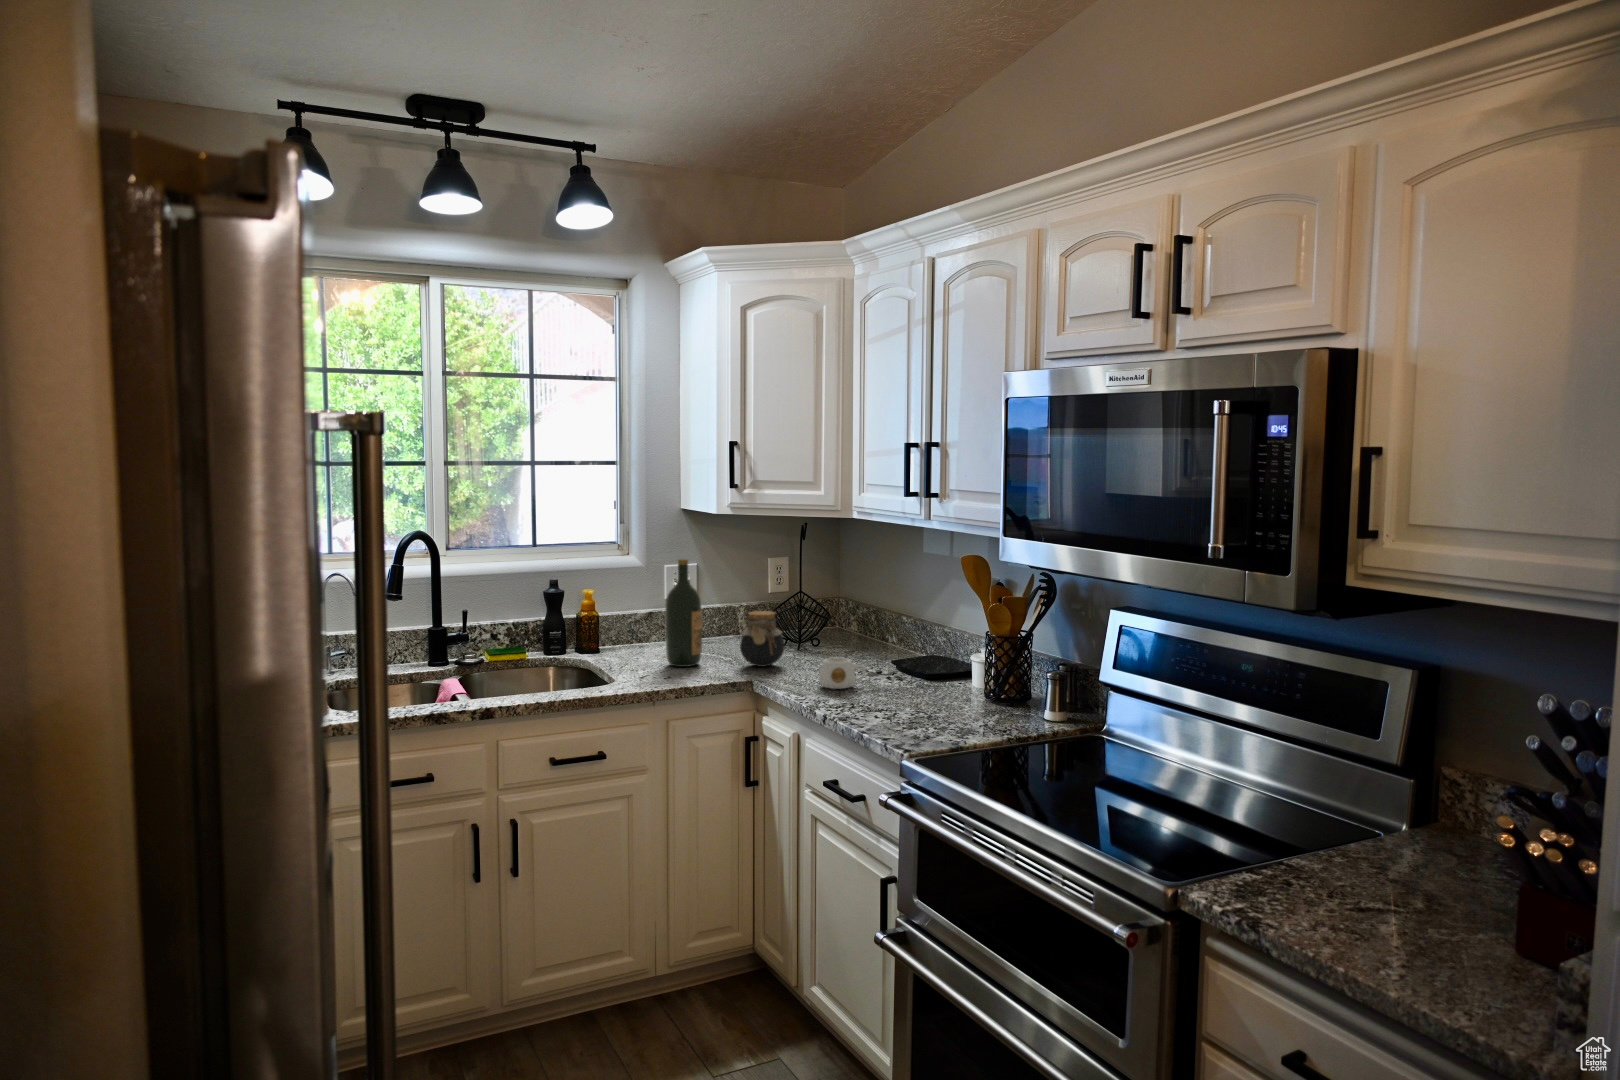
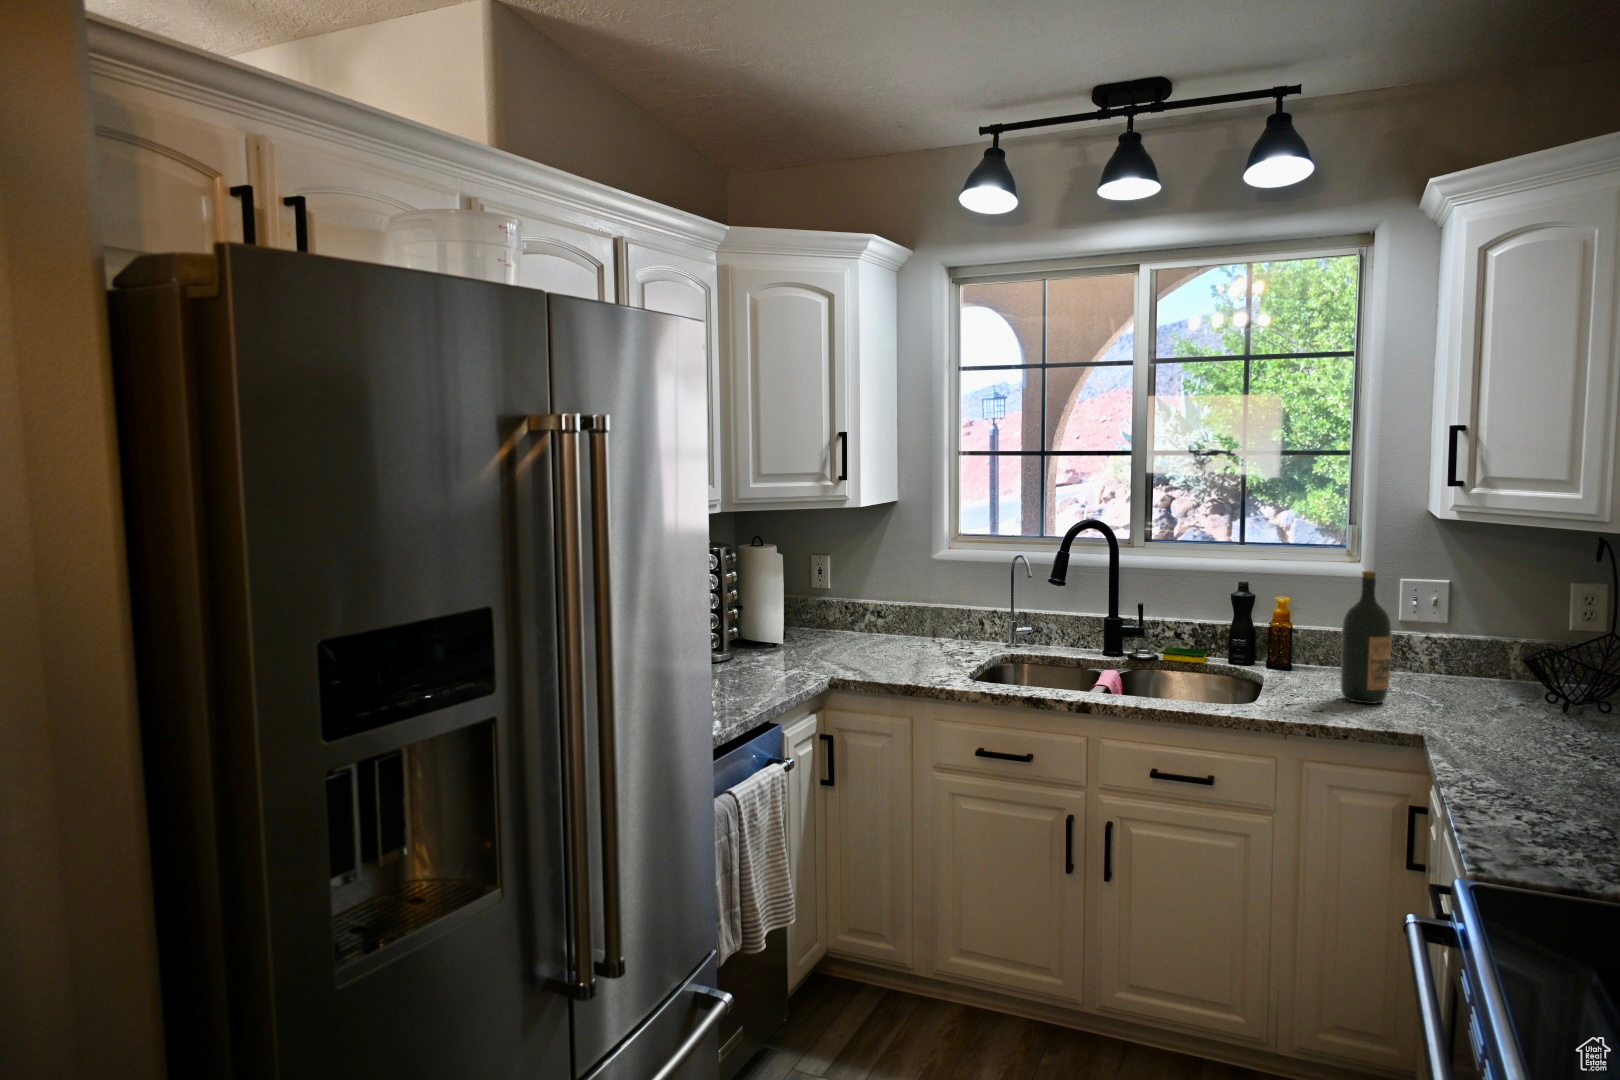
jar: present [740,611,784,667] -> none [1431,648,1498,722]
mug: present [819,657,866,689] -> none [1488,723,1564,769]

